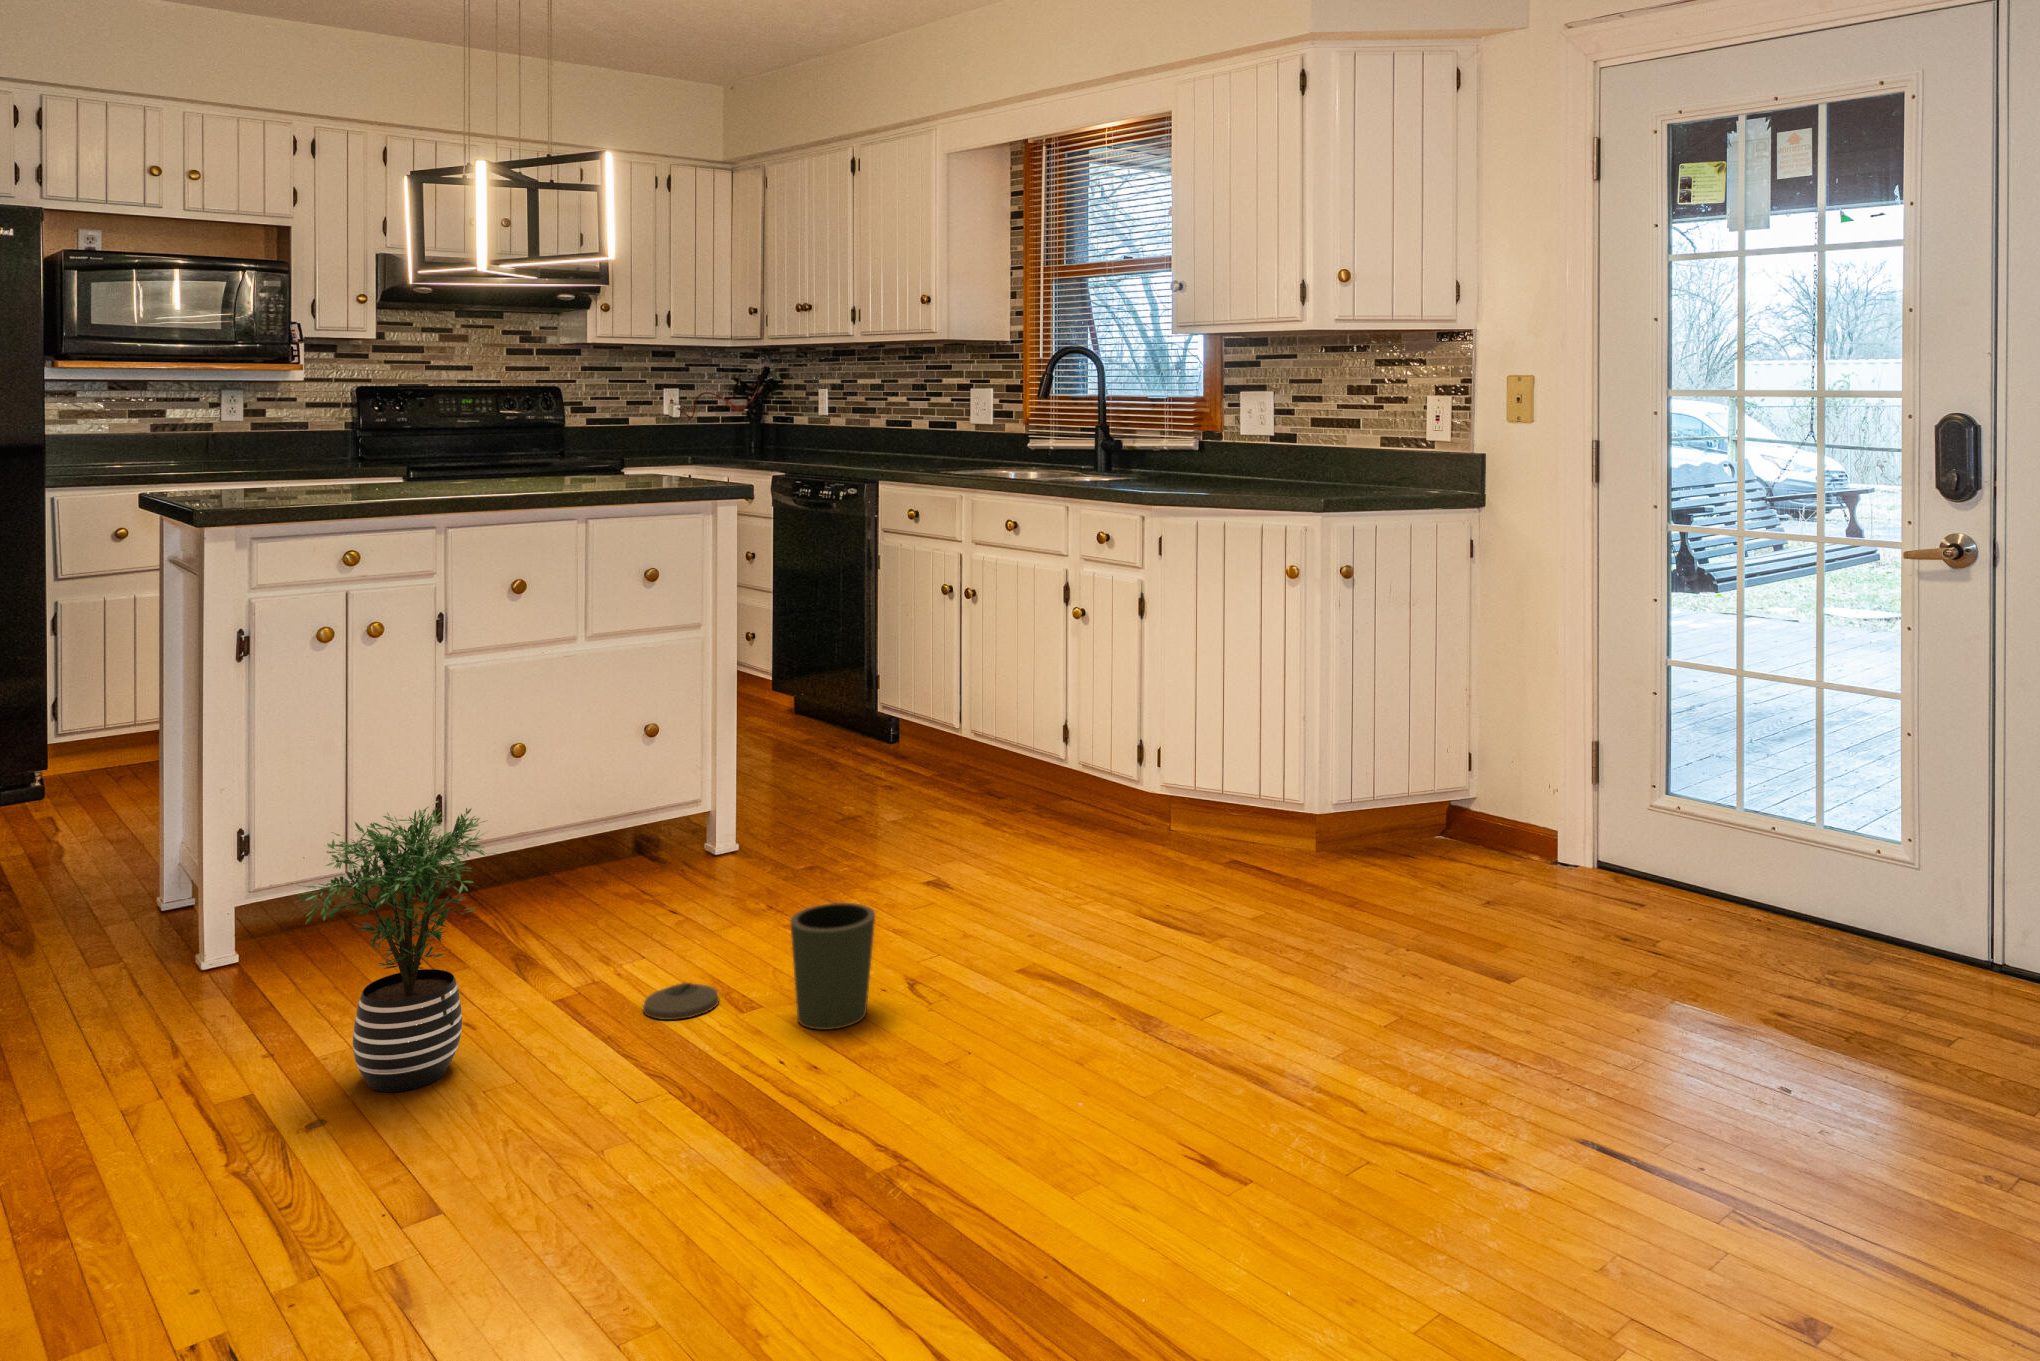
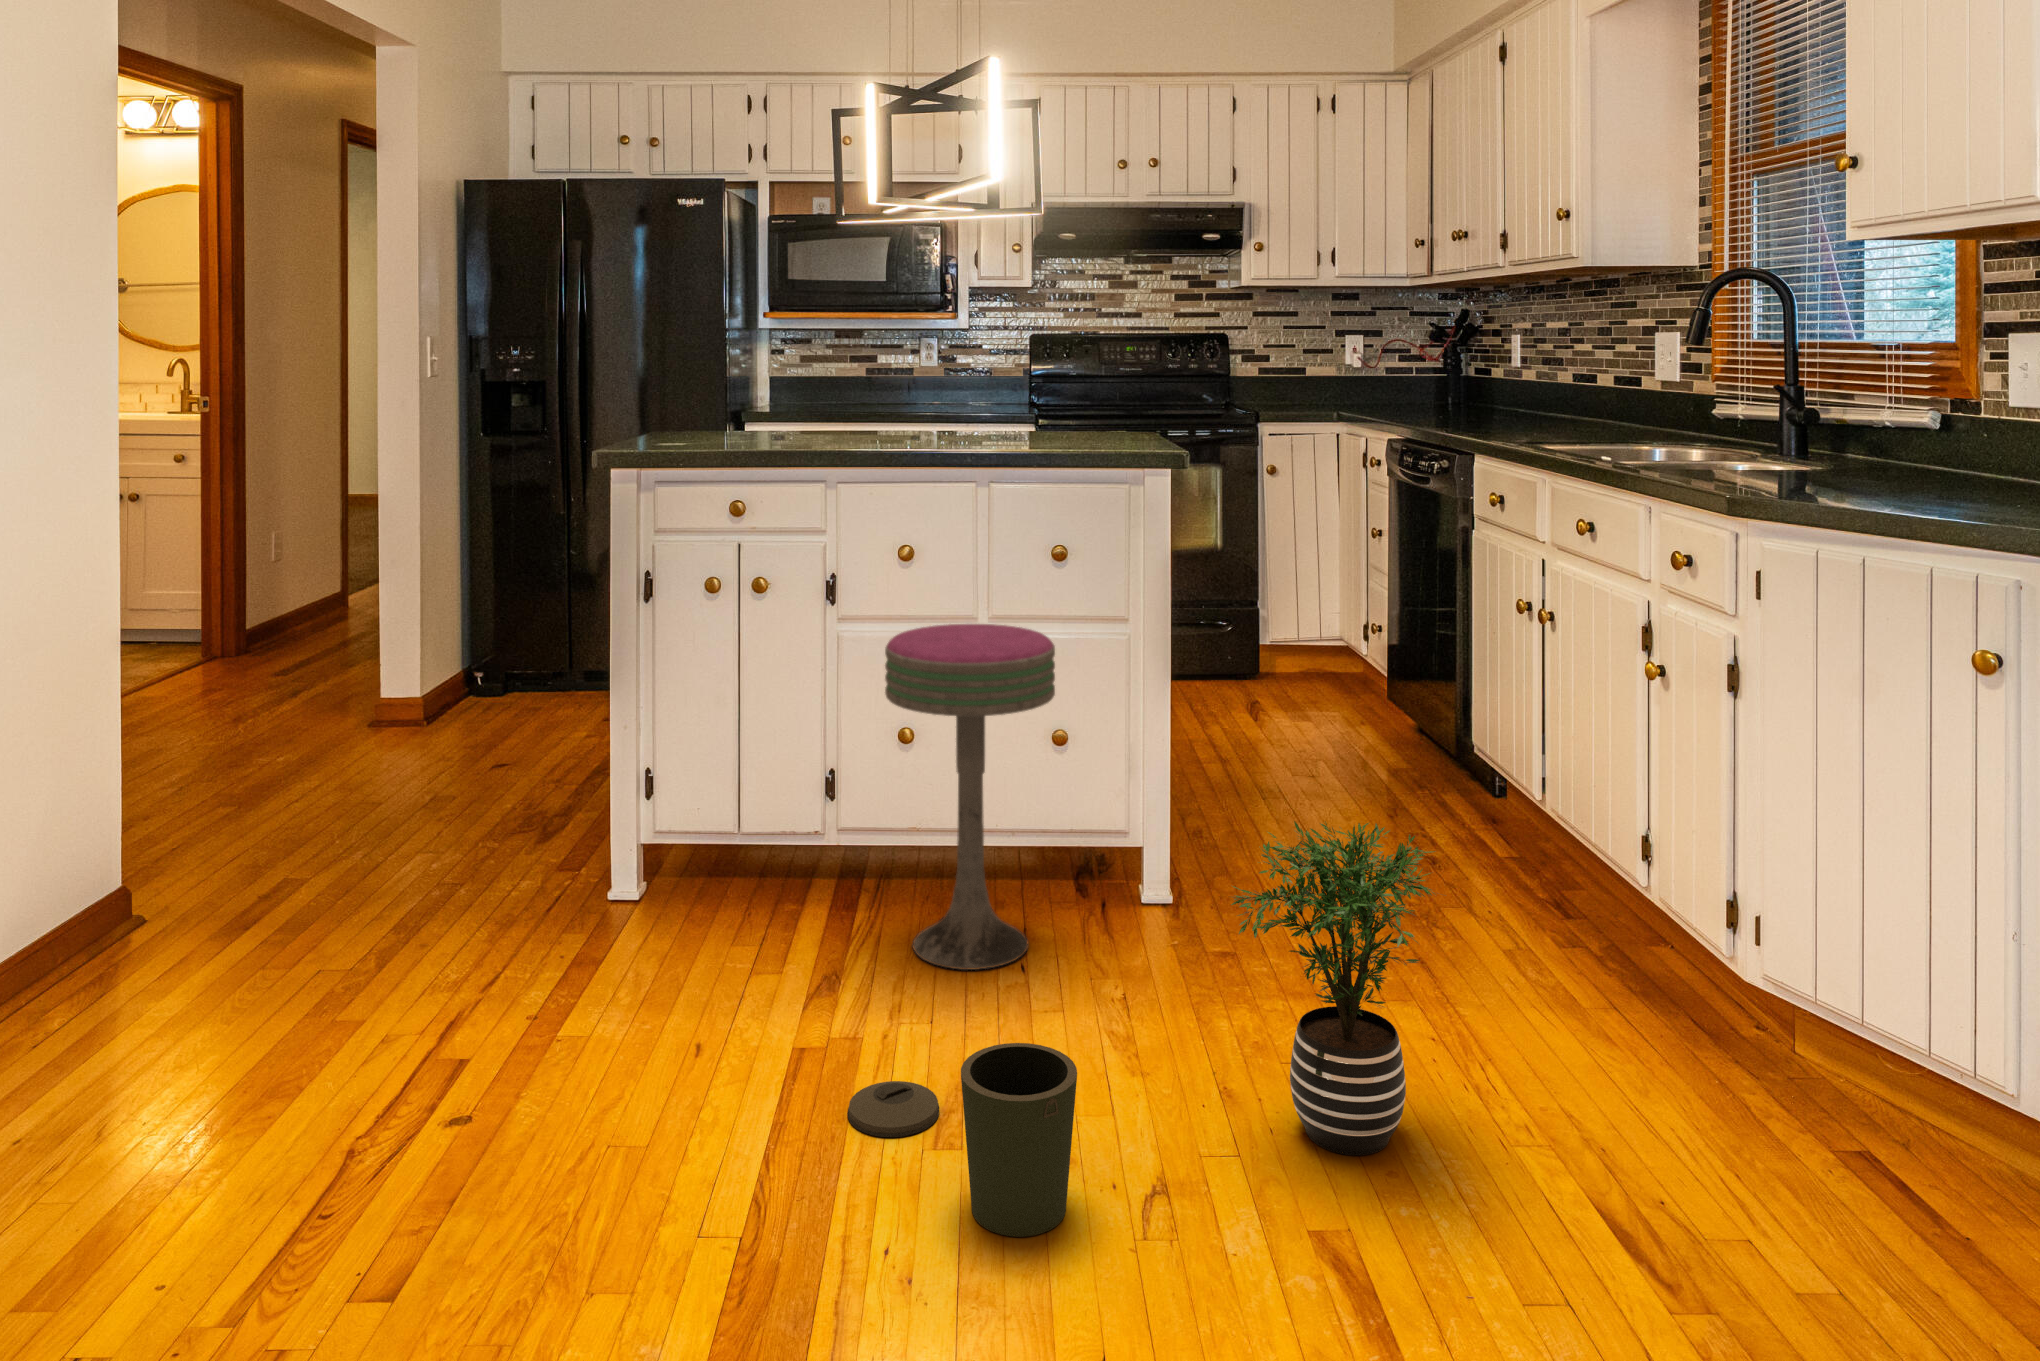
bar stool: none [534,639,688,929] -> present [885,624,1055,970]
potted plant: present [296,807,496,1092] -> present [1231,821,1435,1155]

